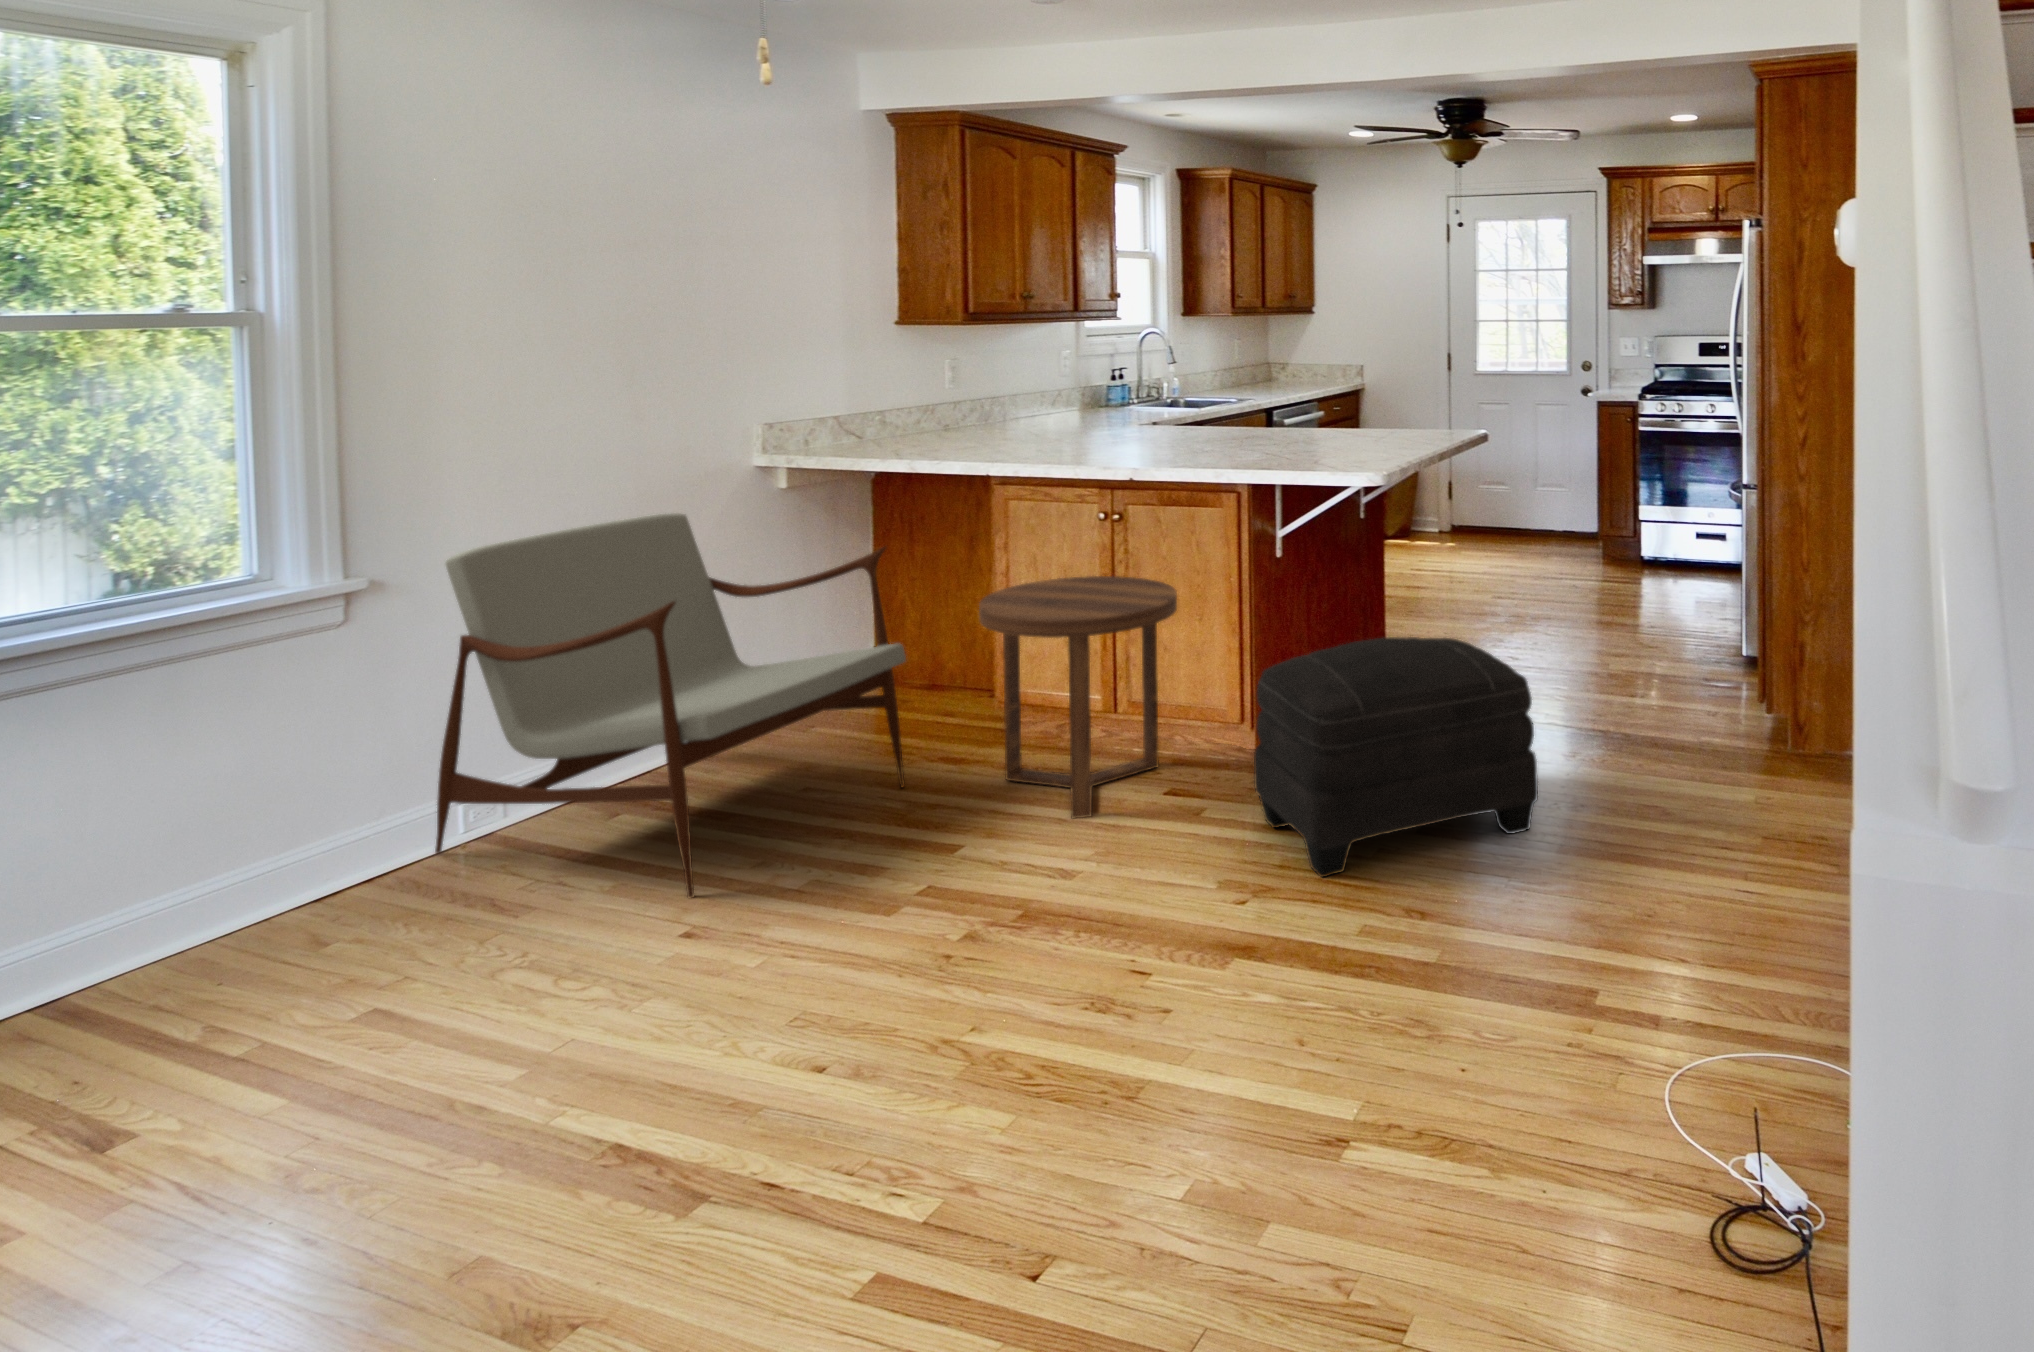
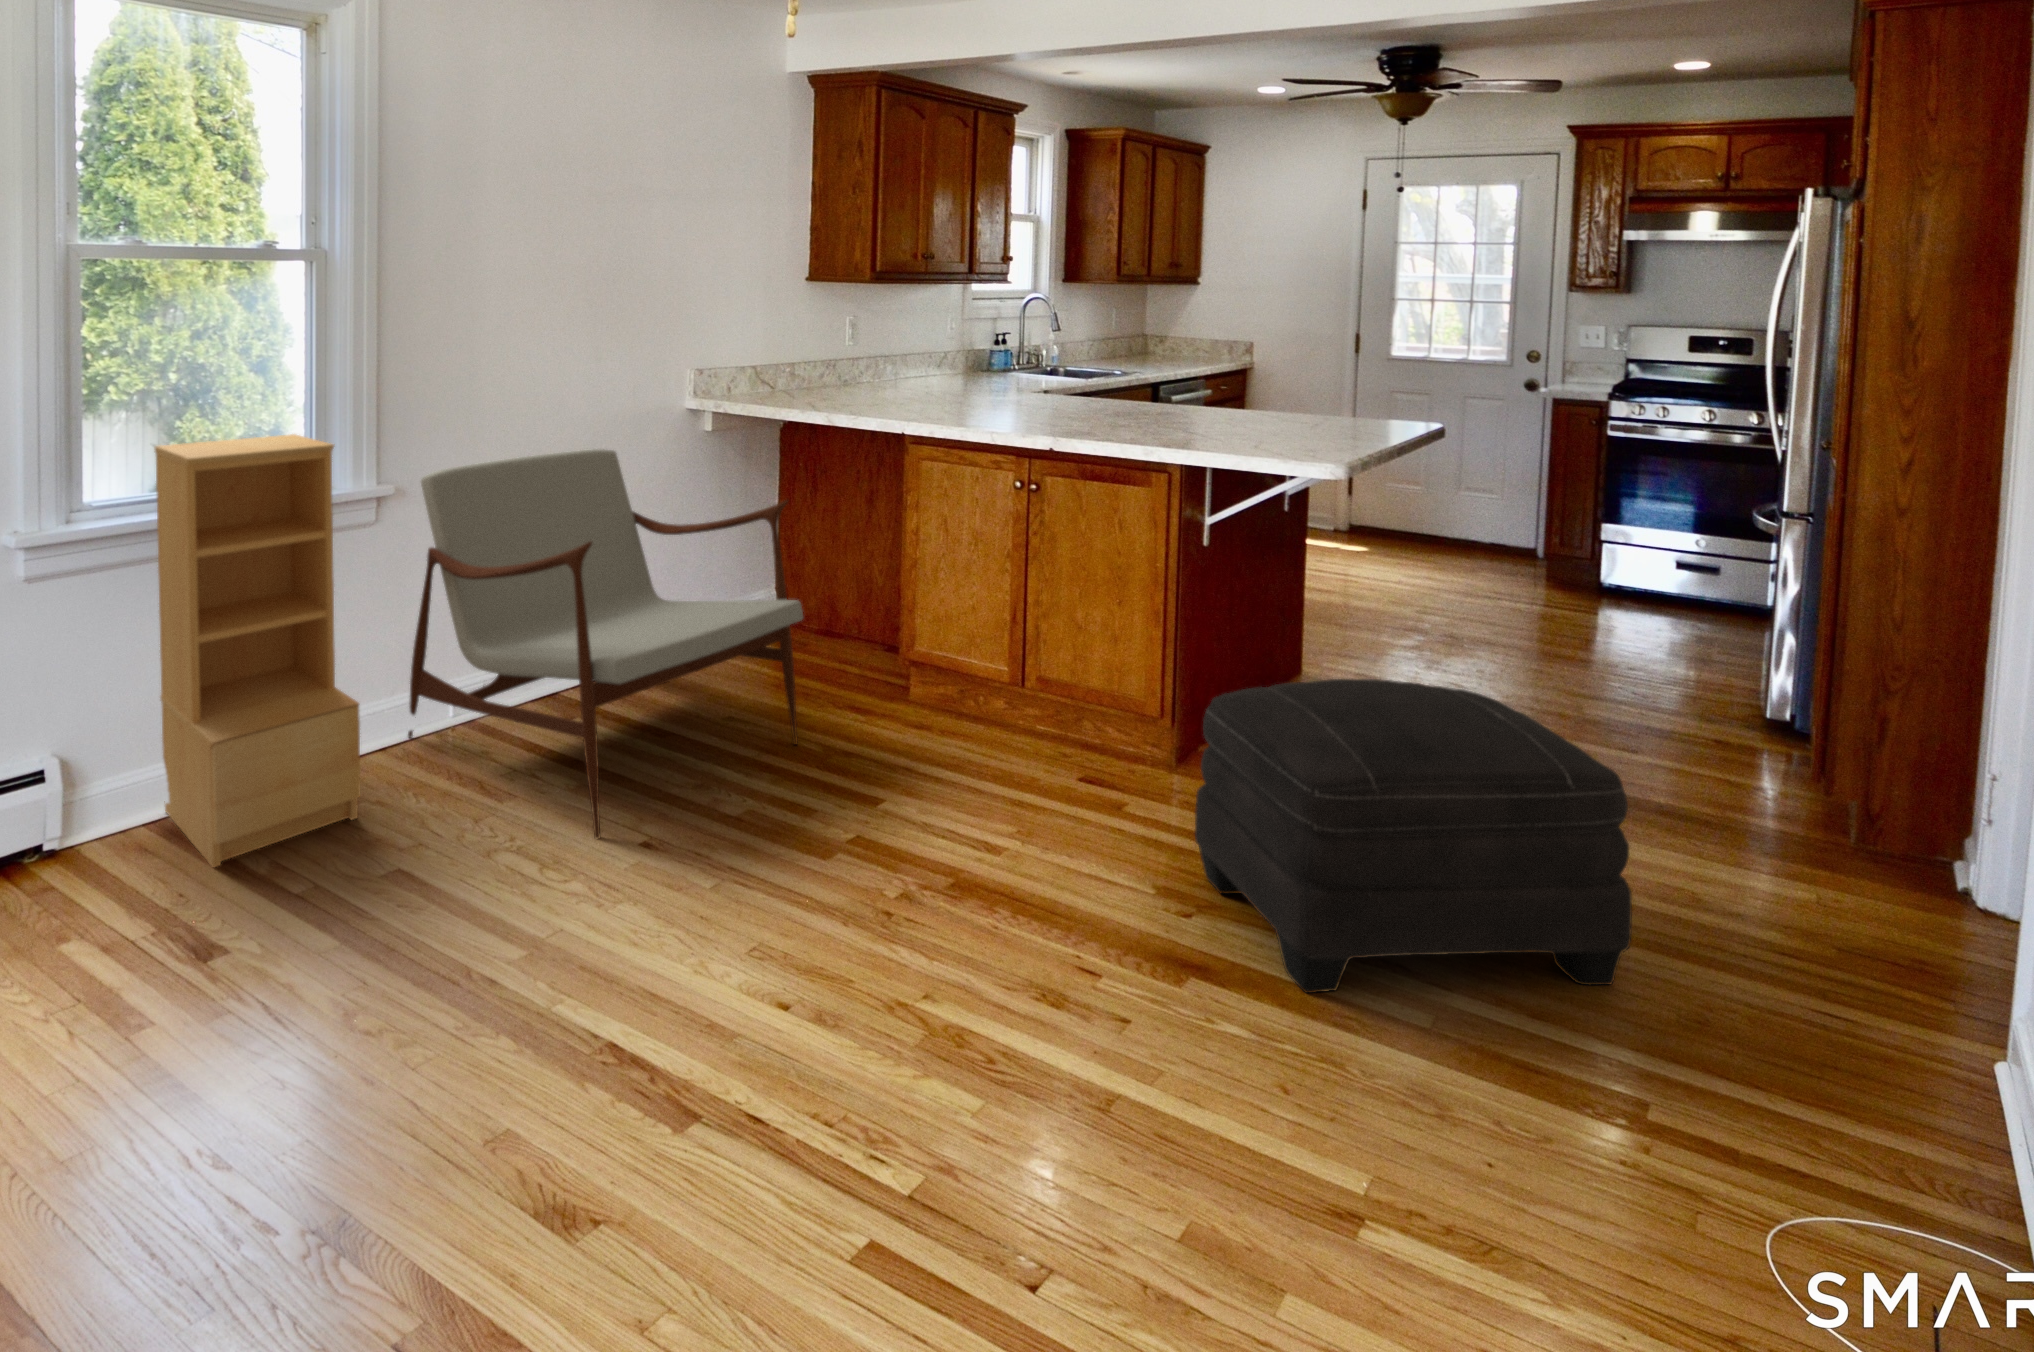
bookshelf: none [86,522,395,1009] -> present [155,434,360,867]
side table: present [979,576,1177,818] -> none [878,550,1094,825]

